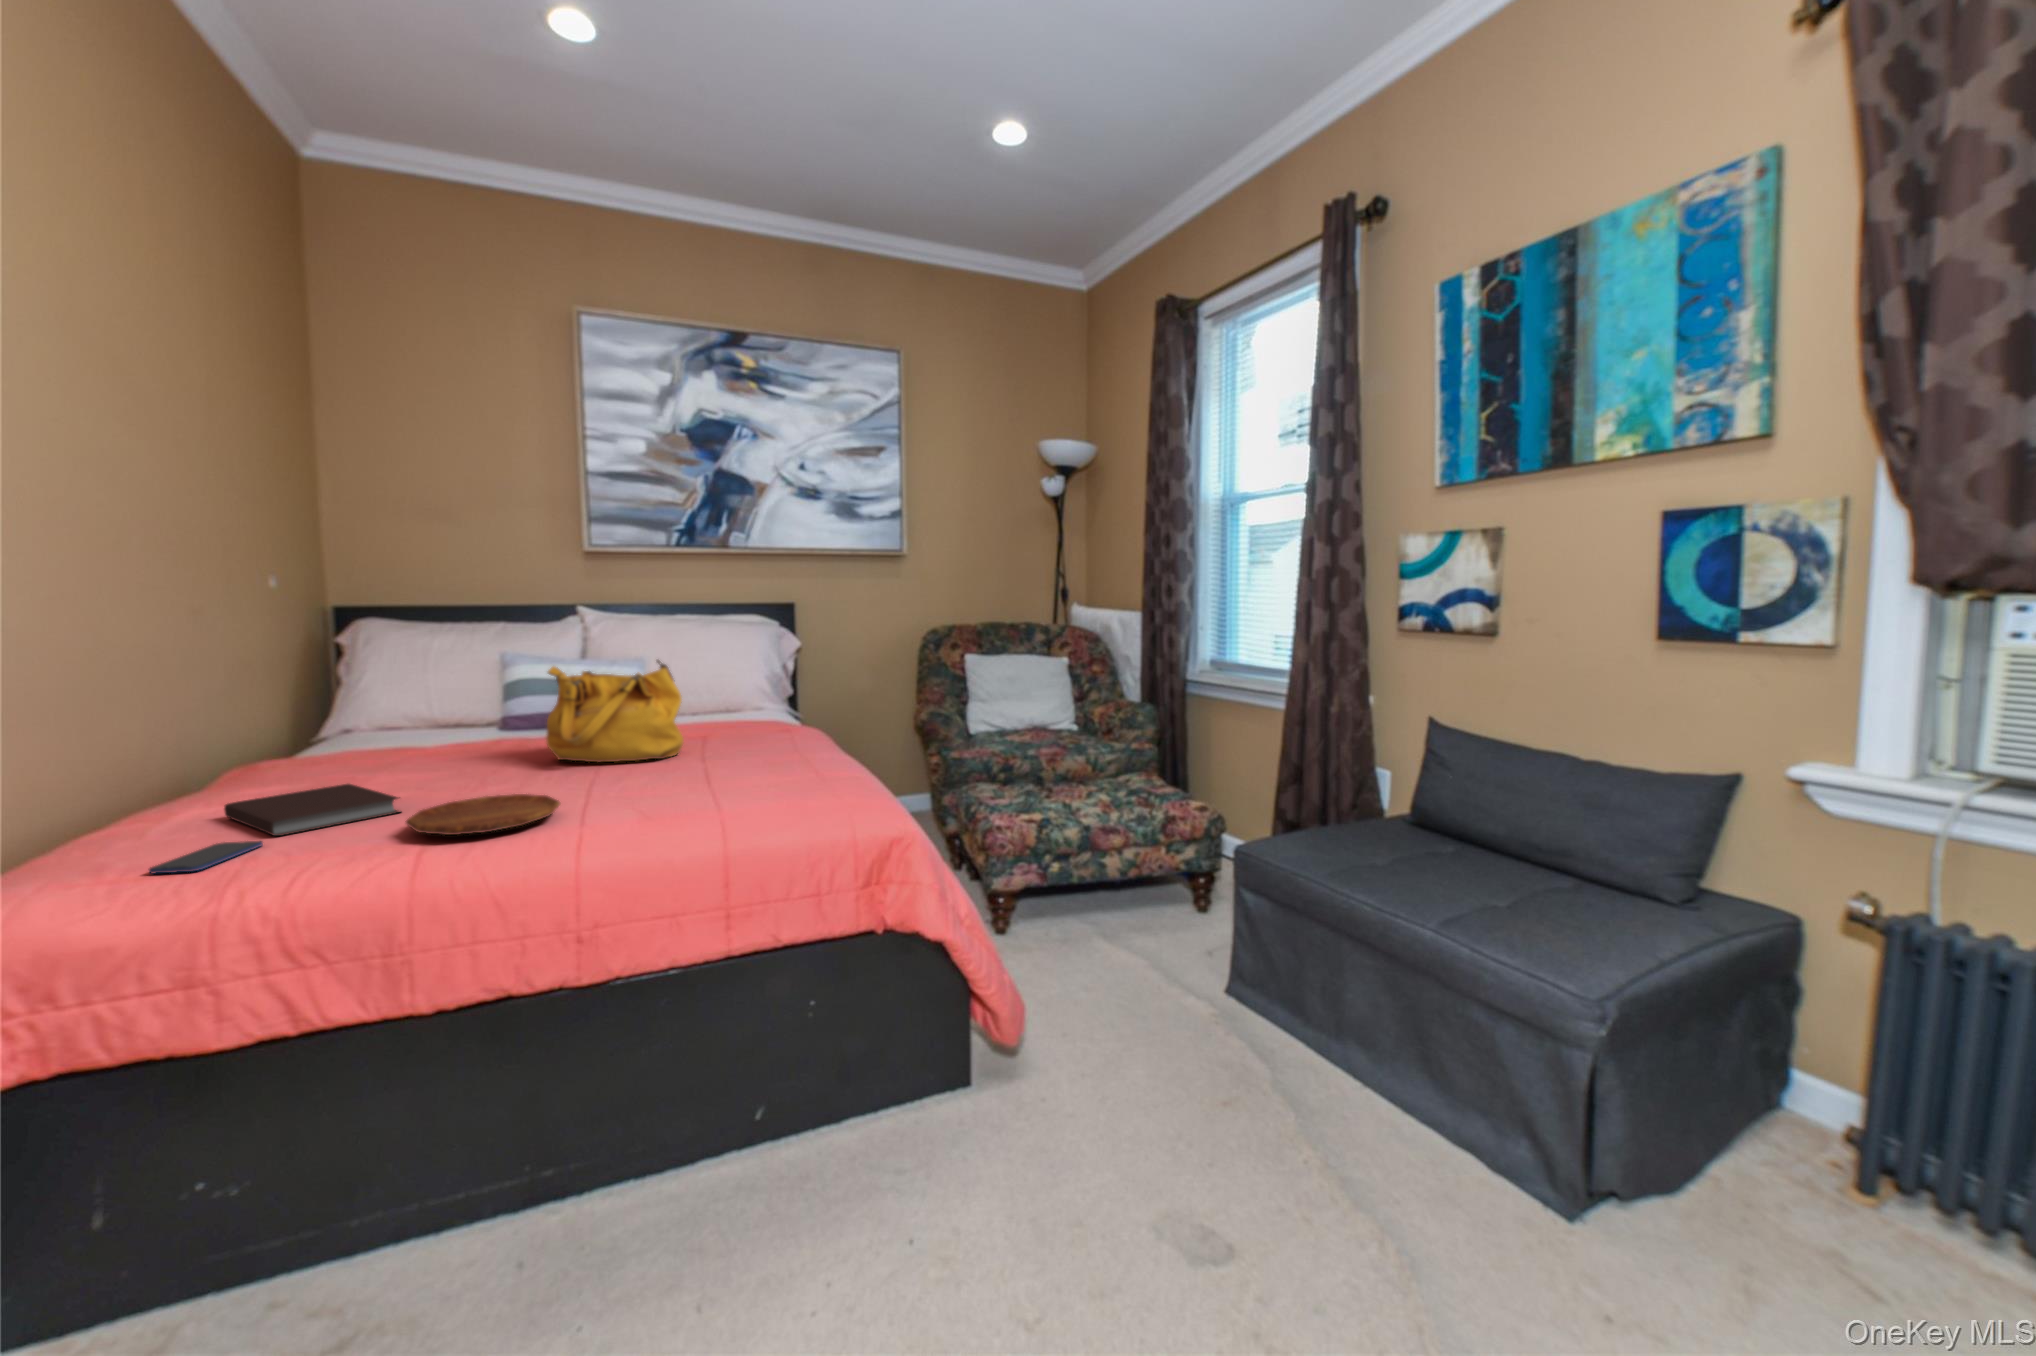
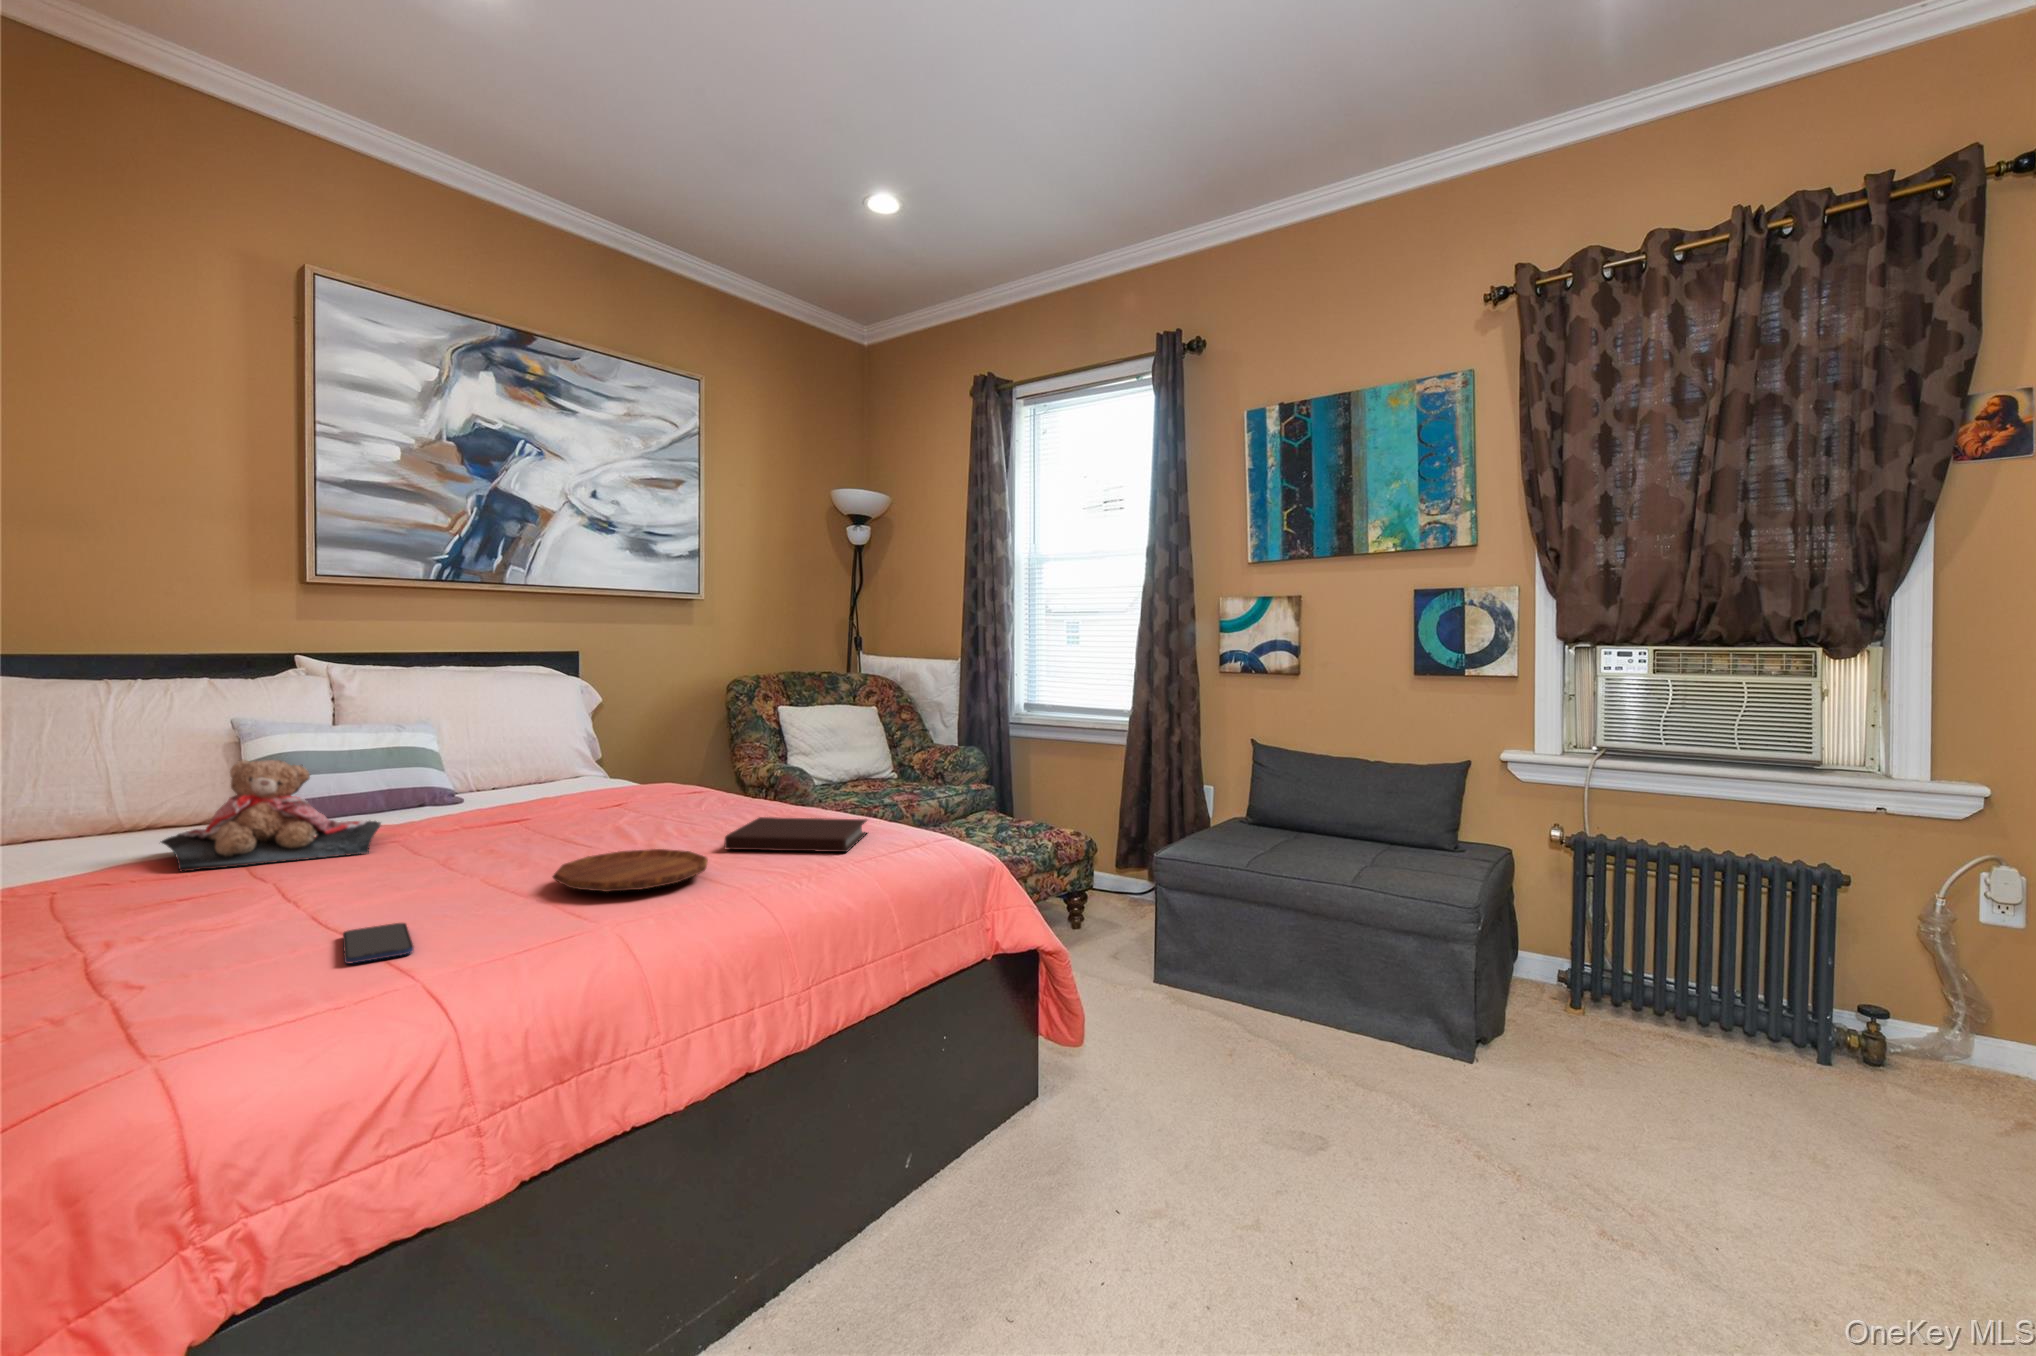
handbag: present [547,660,683,762] -> none [487,706,653,828]
teddy bear: none [314,693,482,775] -> present [161,760,381,871]
notebook: present [224,784,400,836] -> present [725,817,867,852]

